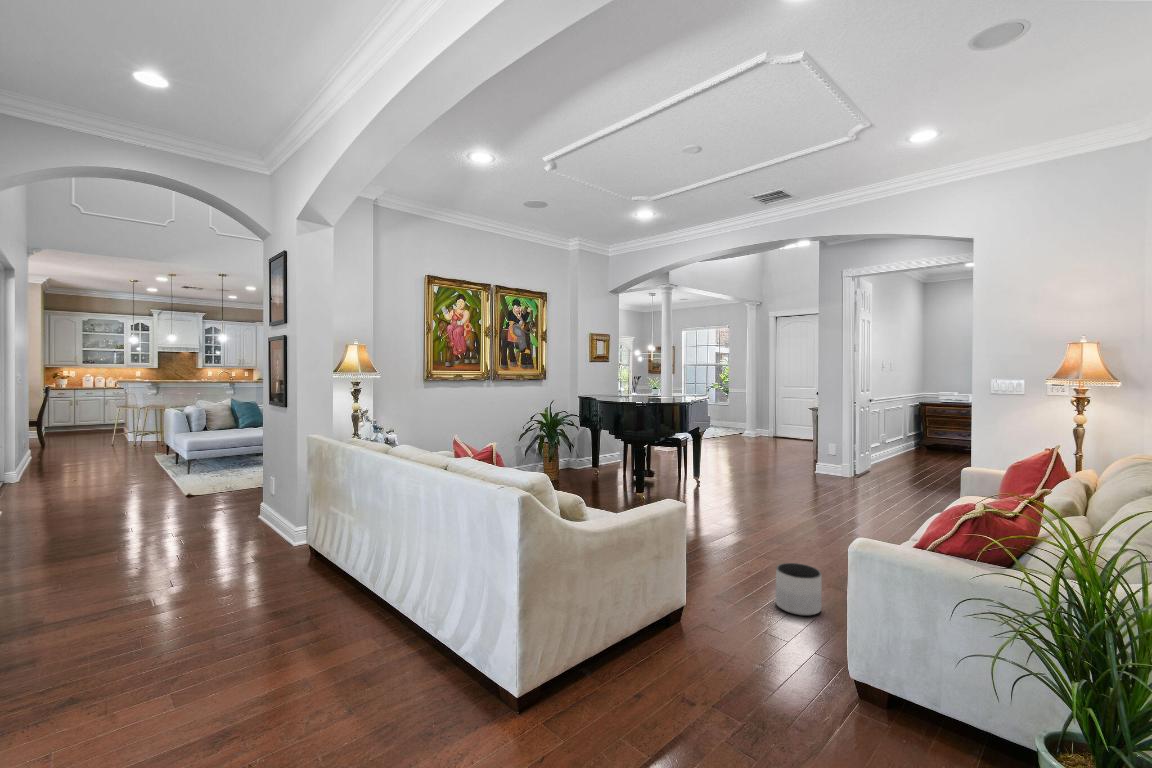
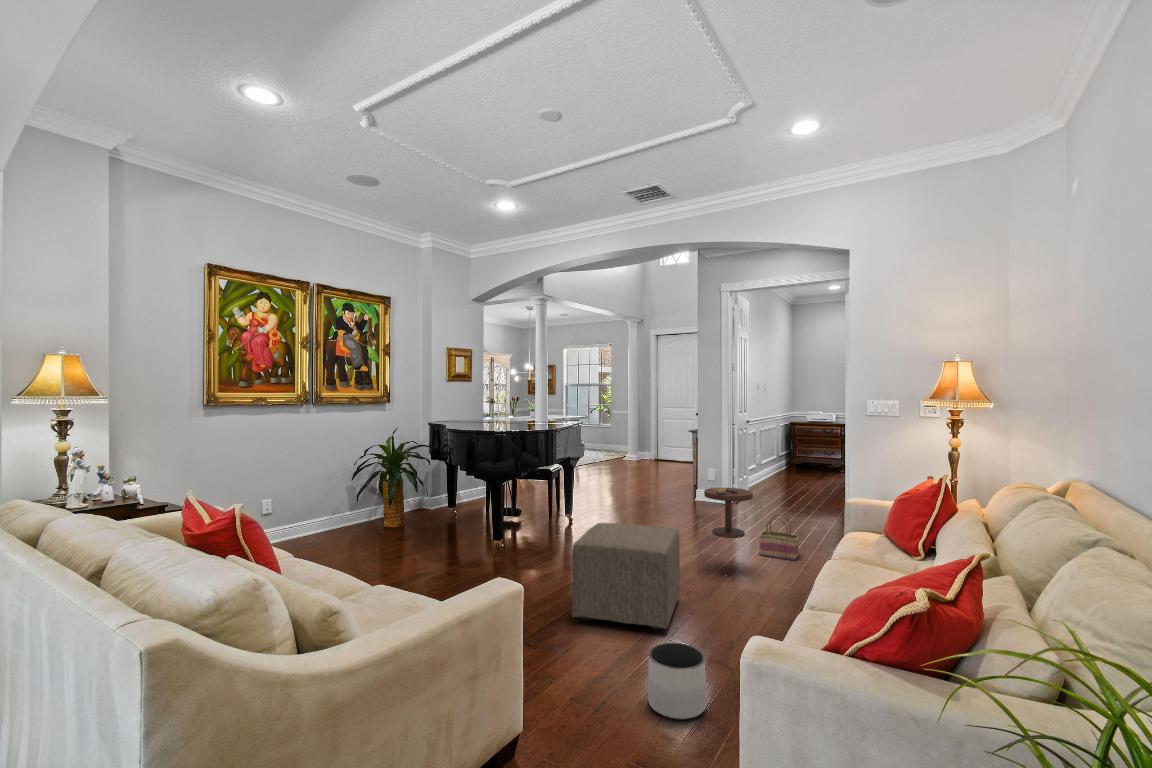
side table: none [823,454,868,529] -> present [704,488,753,538]
ottoman: none [710,478,800,562] -> present [572,523,680,630]
basket: none [874,481,913,522] -> present [759,514,799,561]

